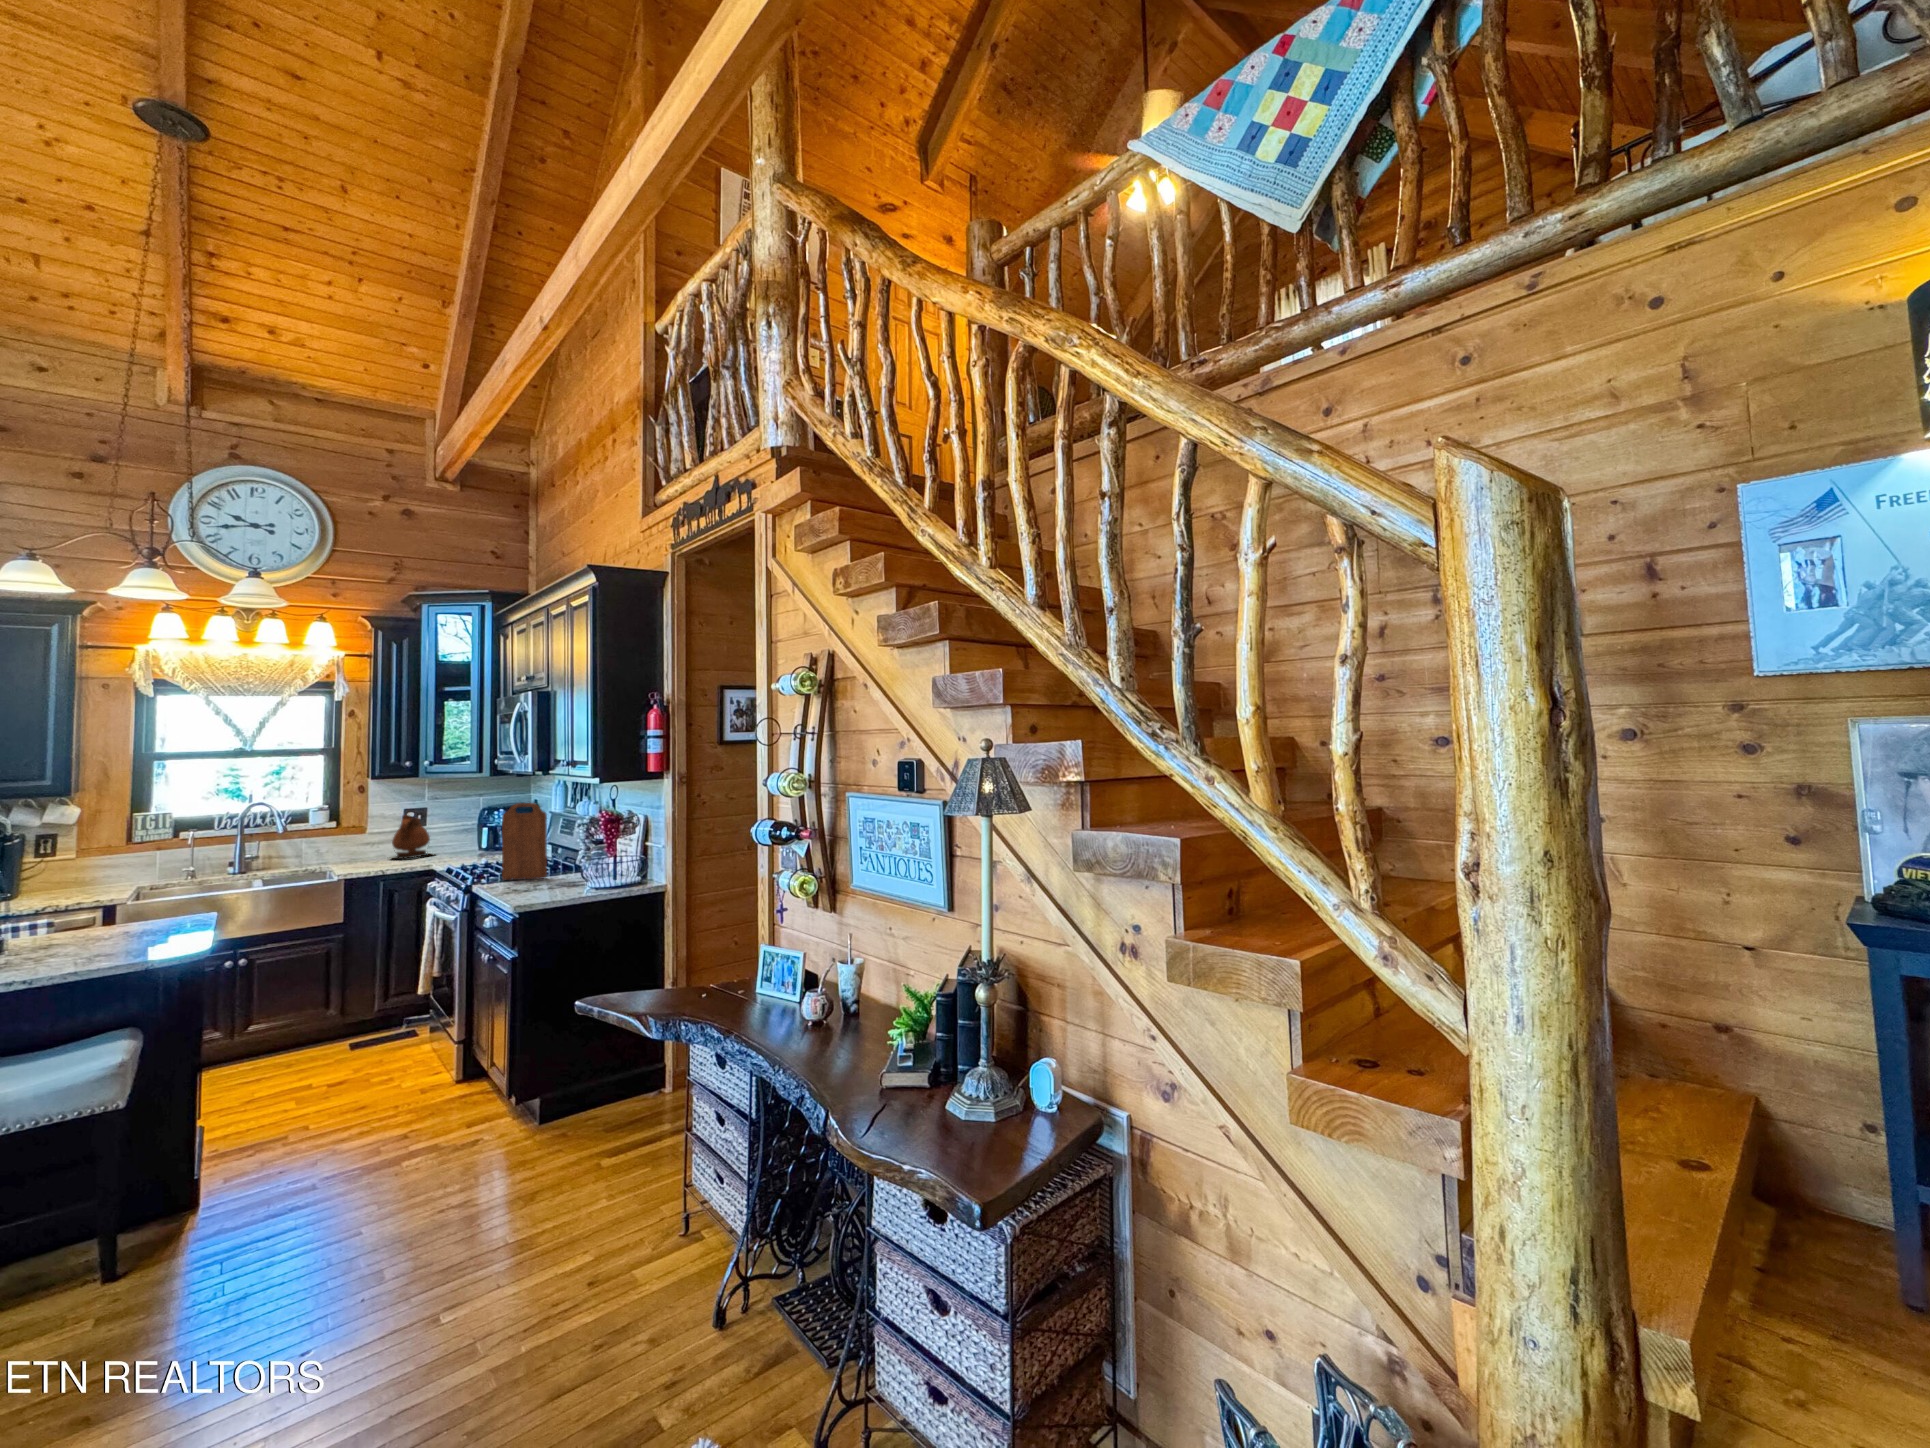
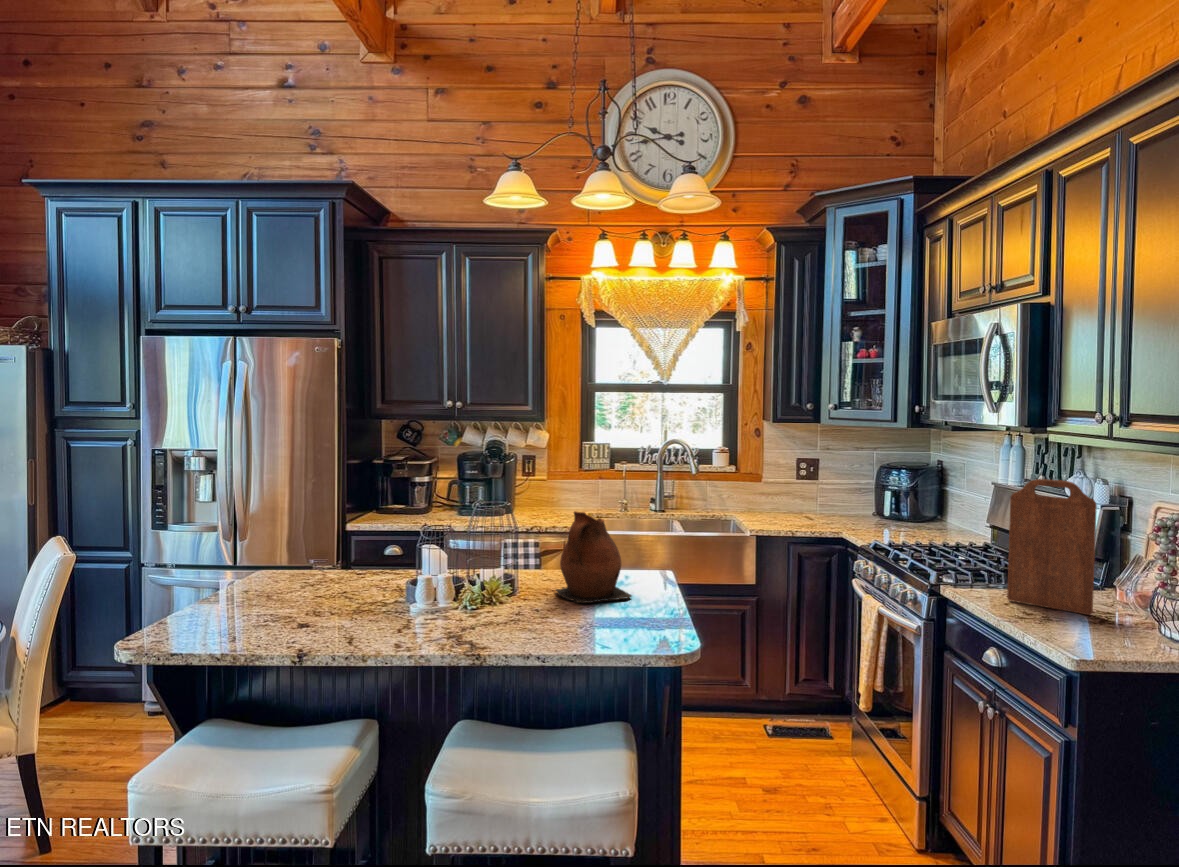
ceramic pitcher: present [392,815,435,859] -> present [556,511,632,603]

